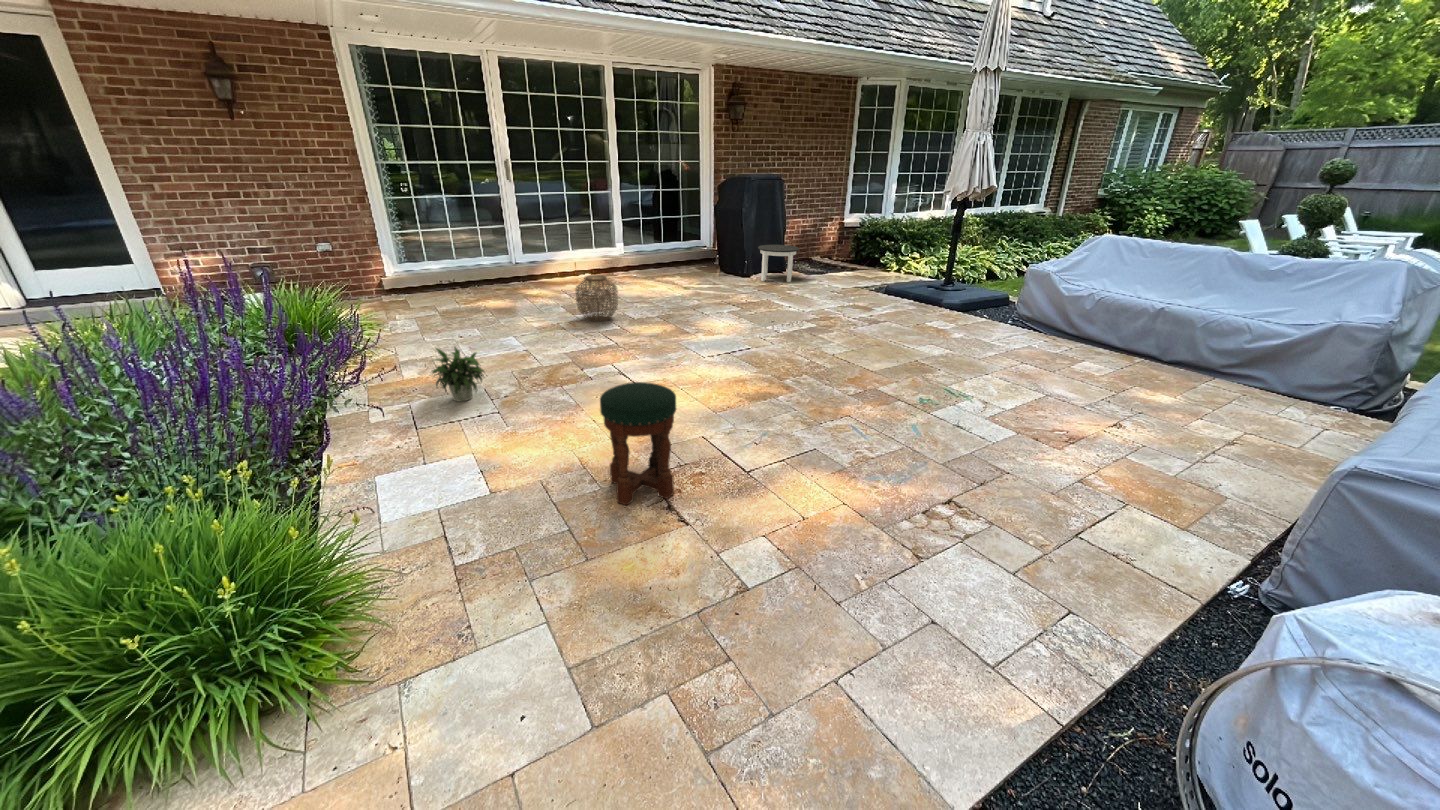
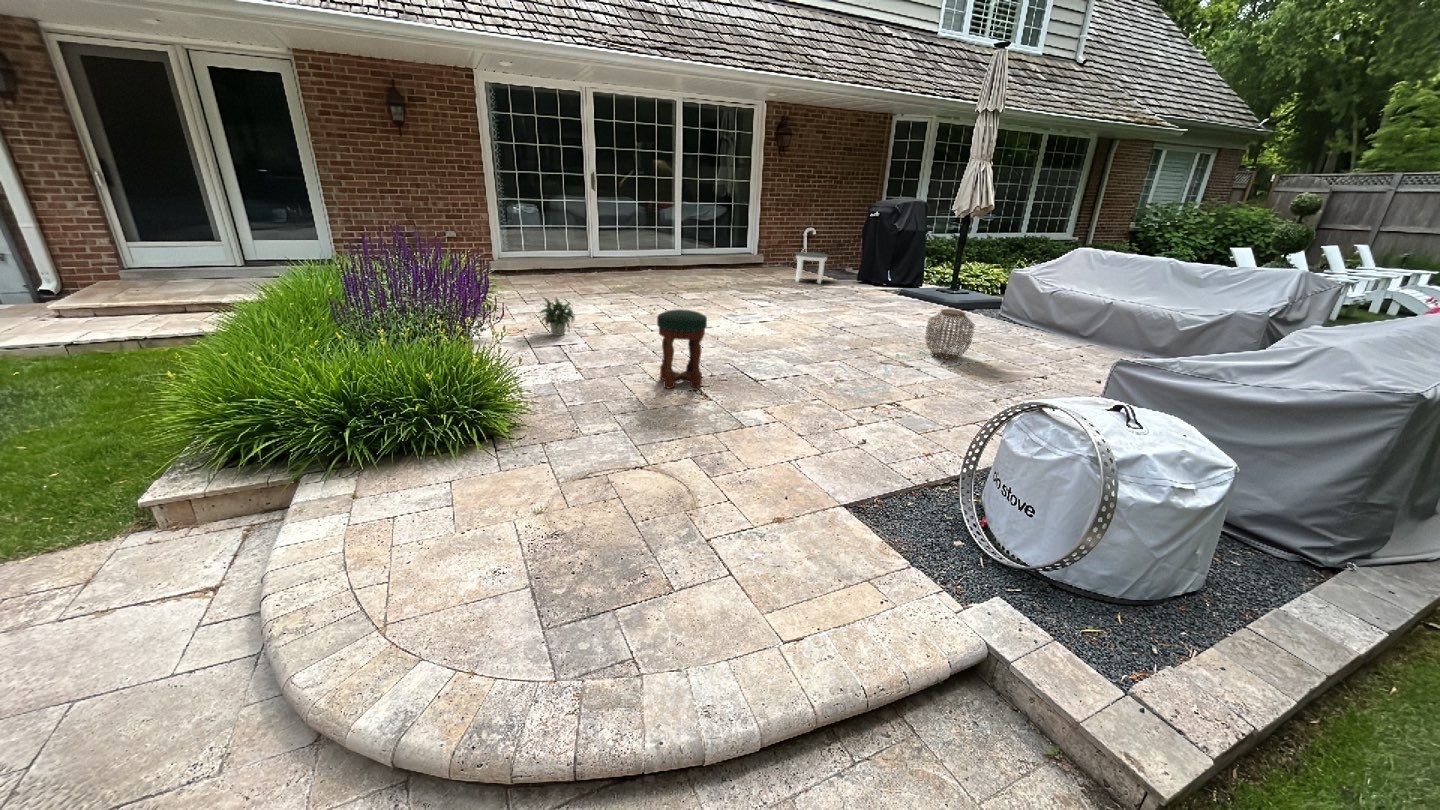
woven basket: present [576,275,618,321] -> present [926,309,974,359]

